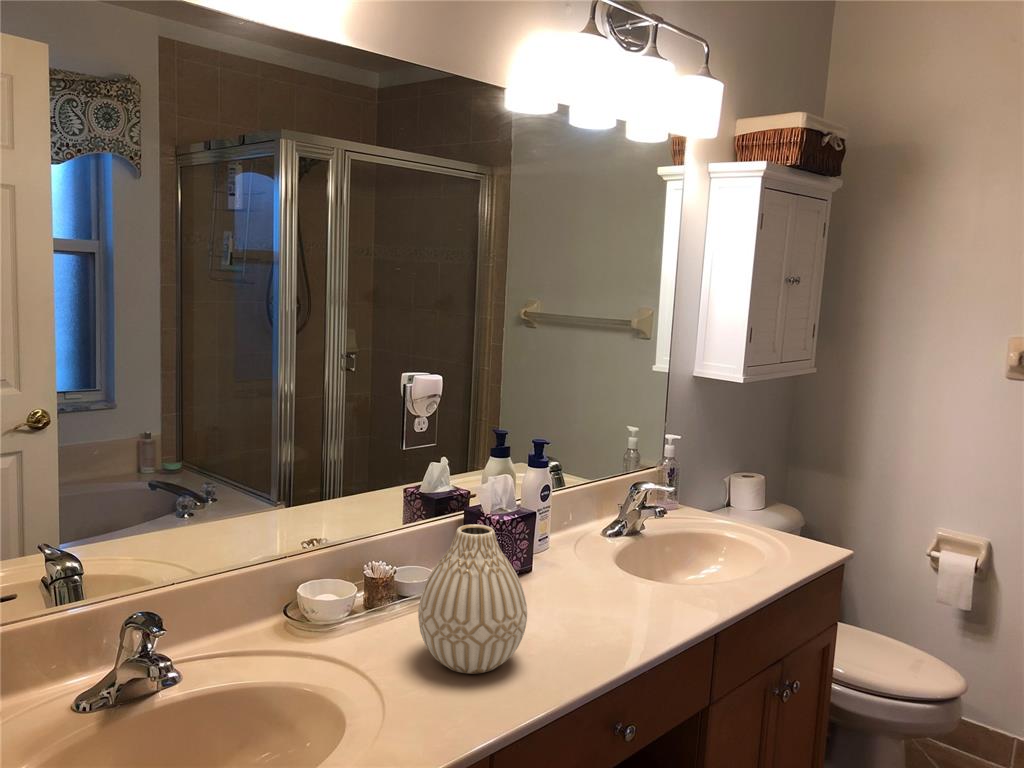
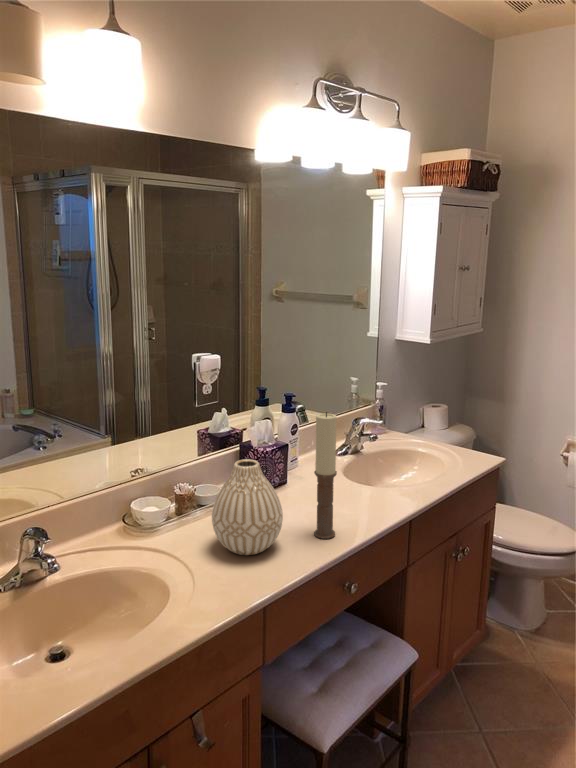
candle: none [573,458,614,655] -> present [314,412,337,539]

